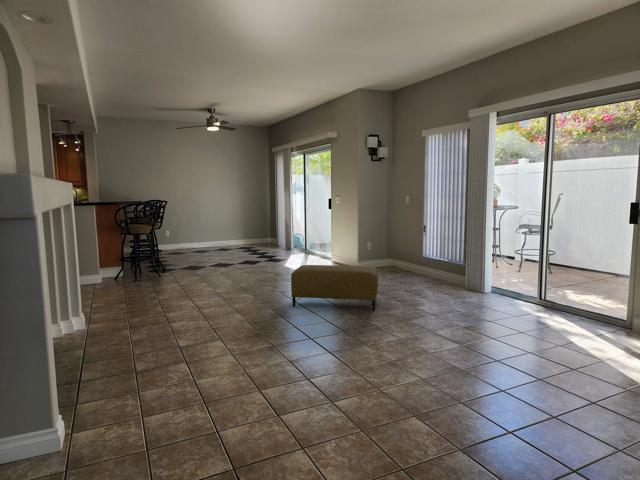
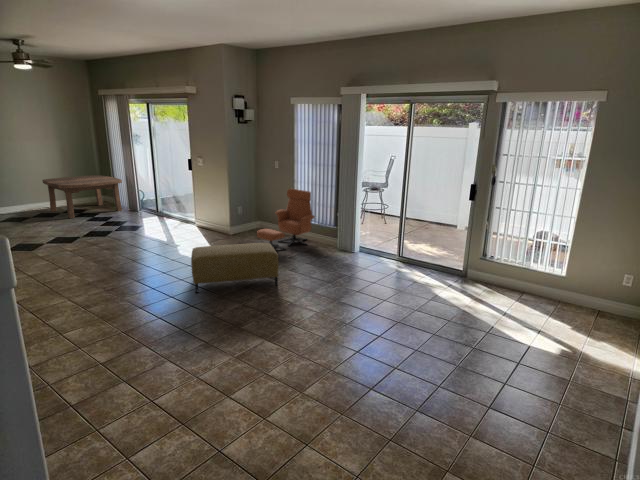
coffee table: none [225,219,282,251] -> present [42,175,122,218]
lounge chair: none [375,223,441,285] -> present [257,189,315,249]

